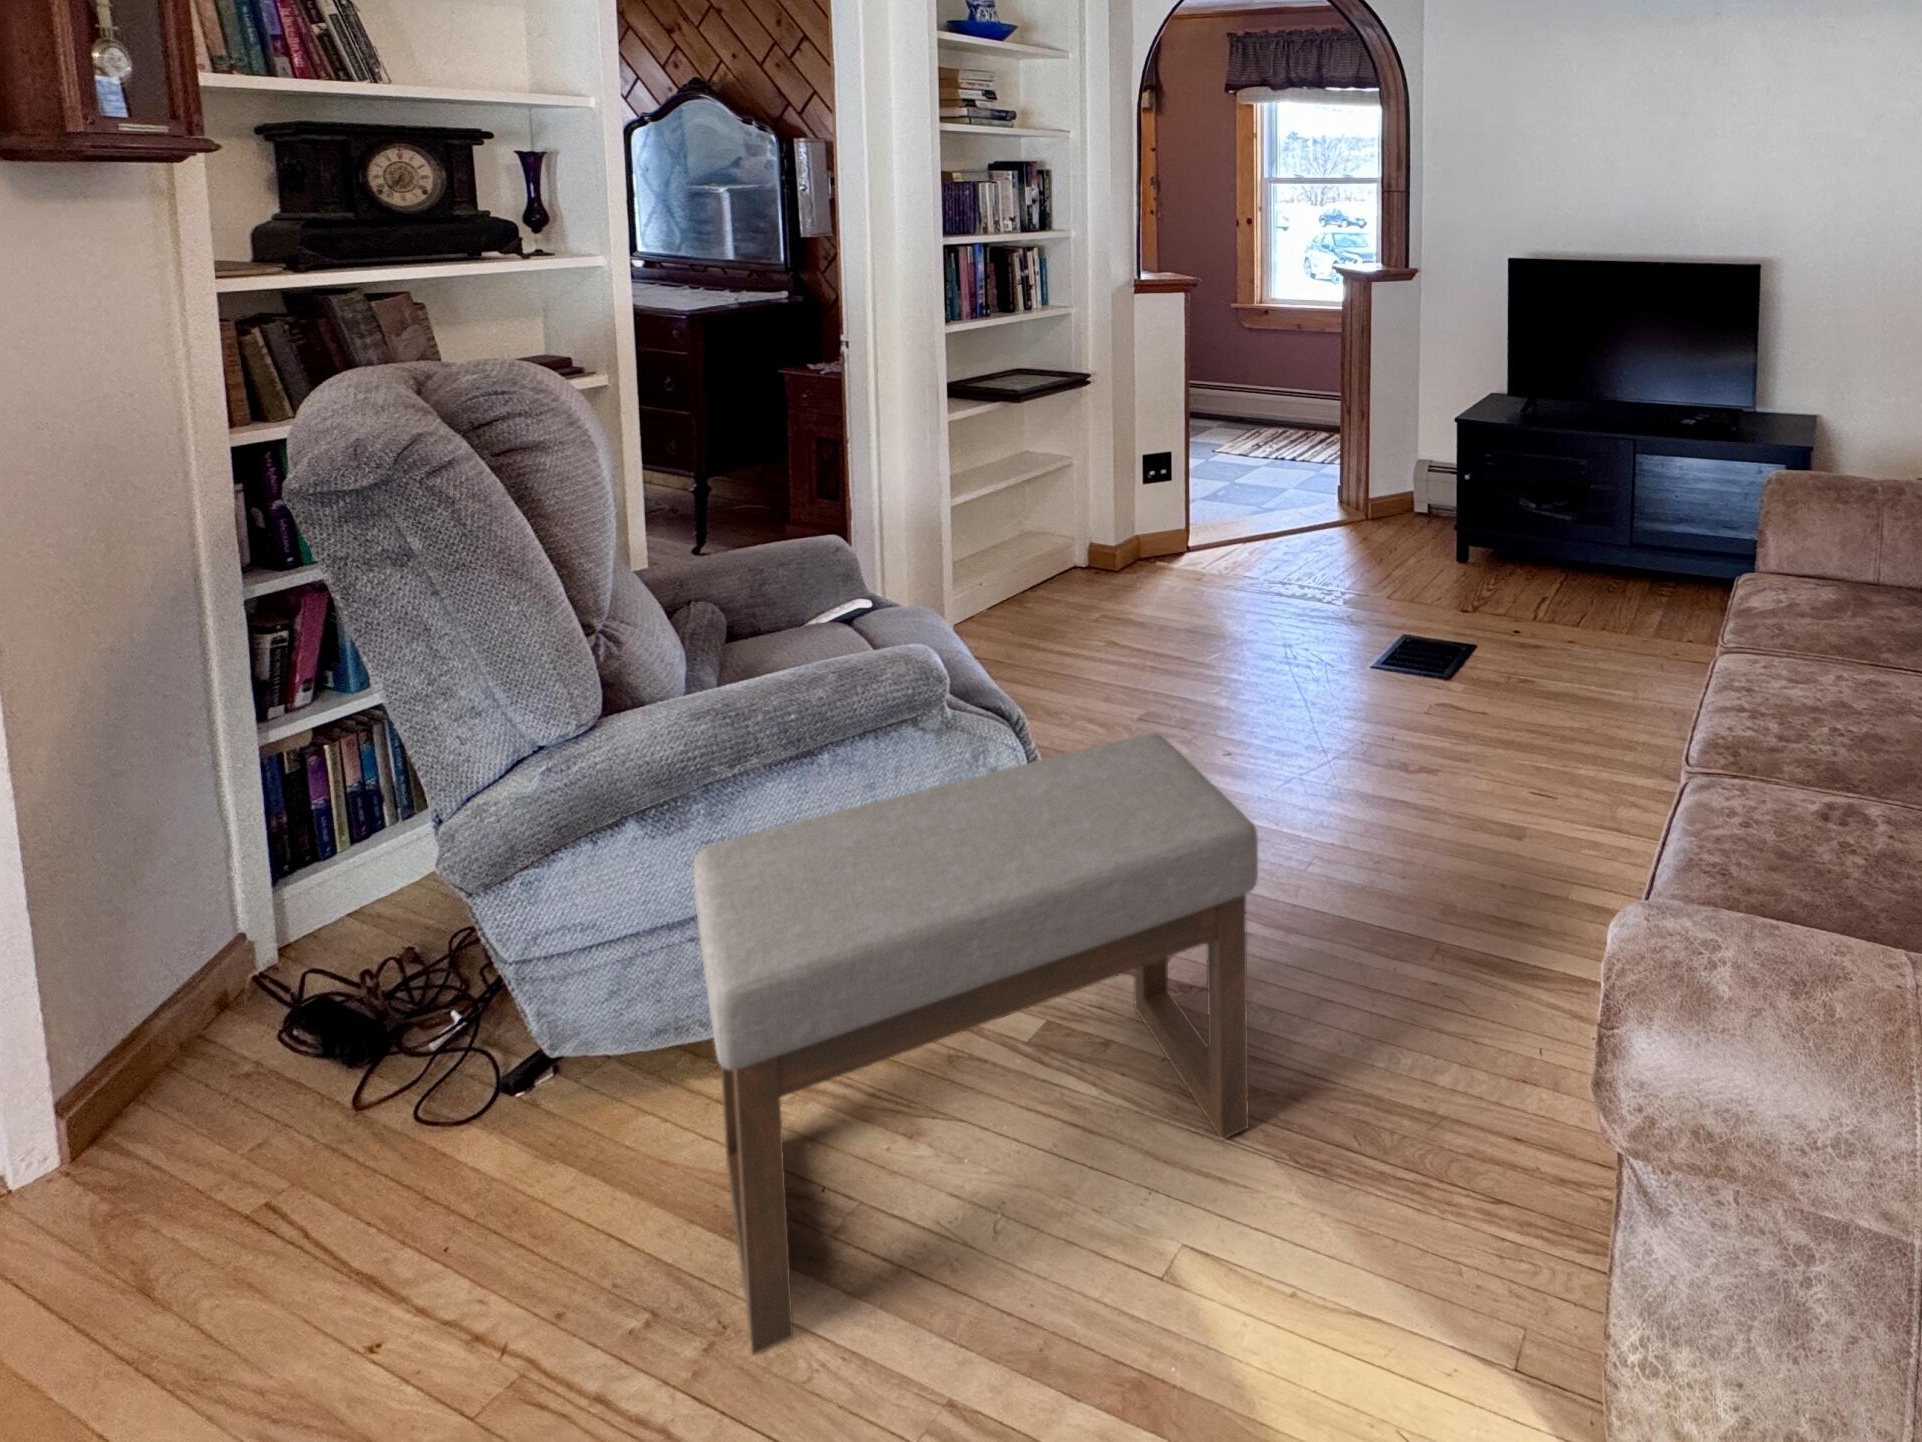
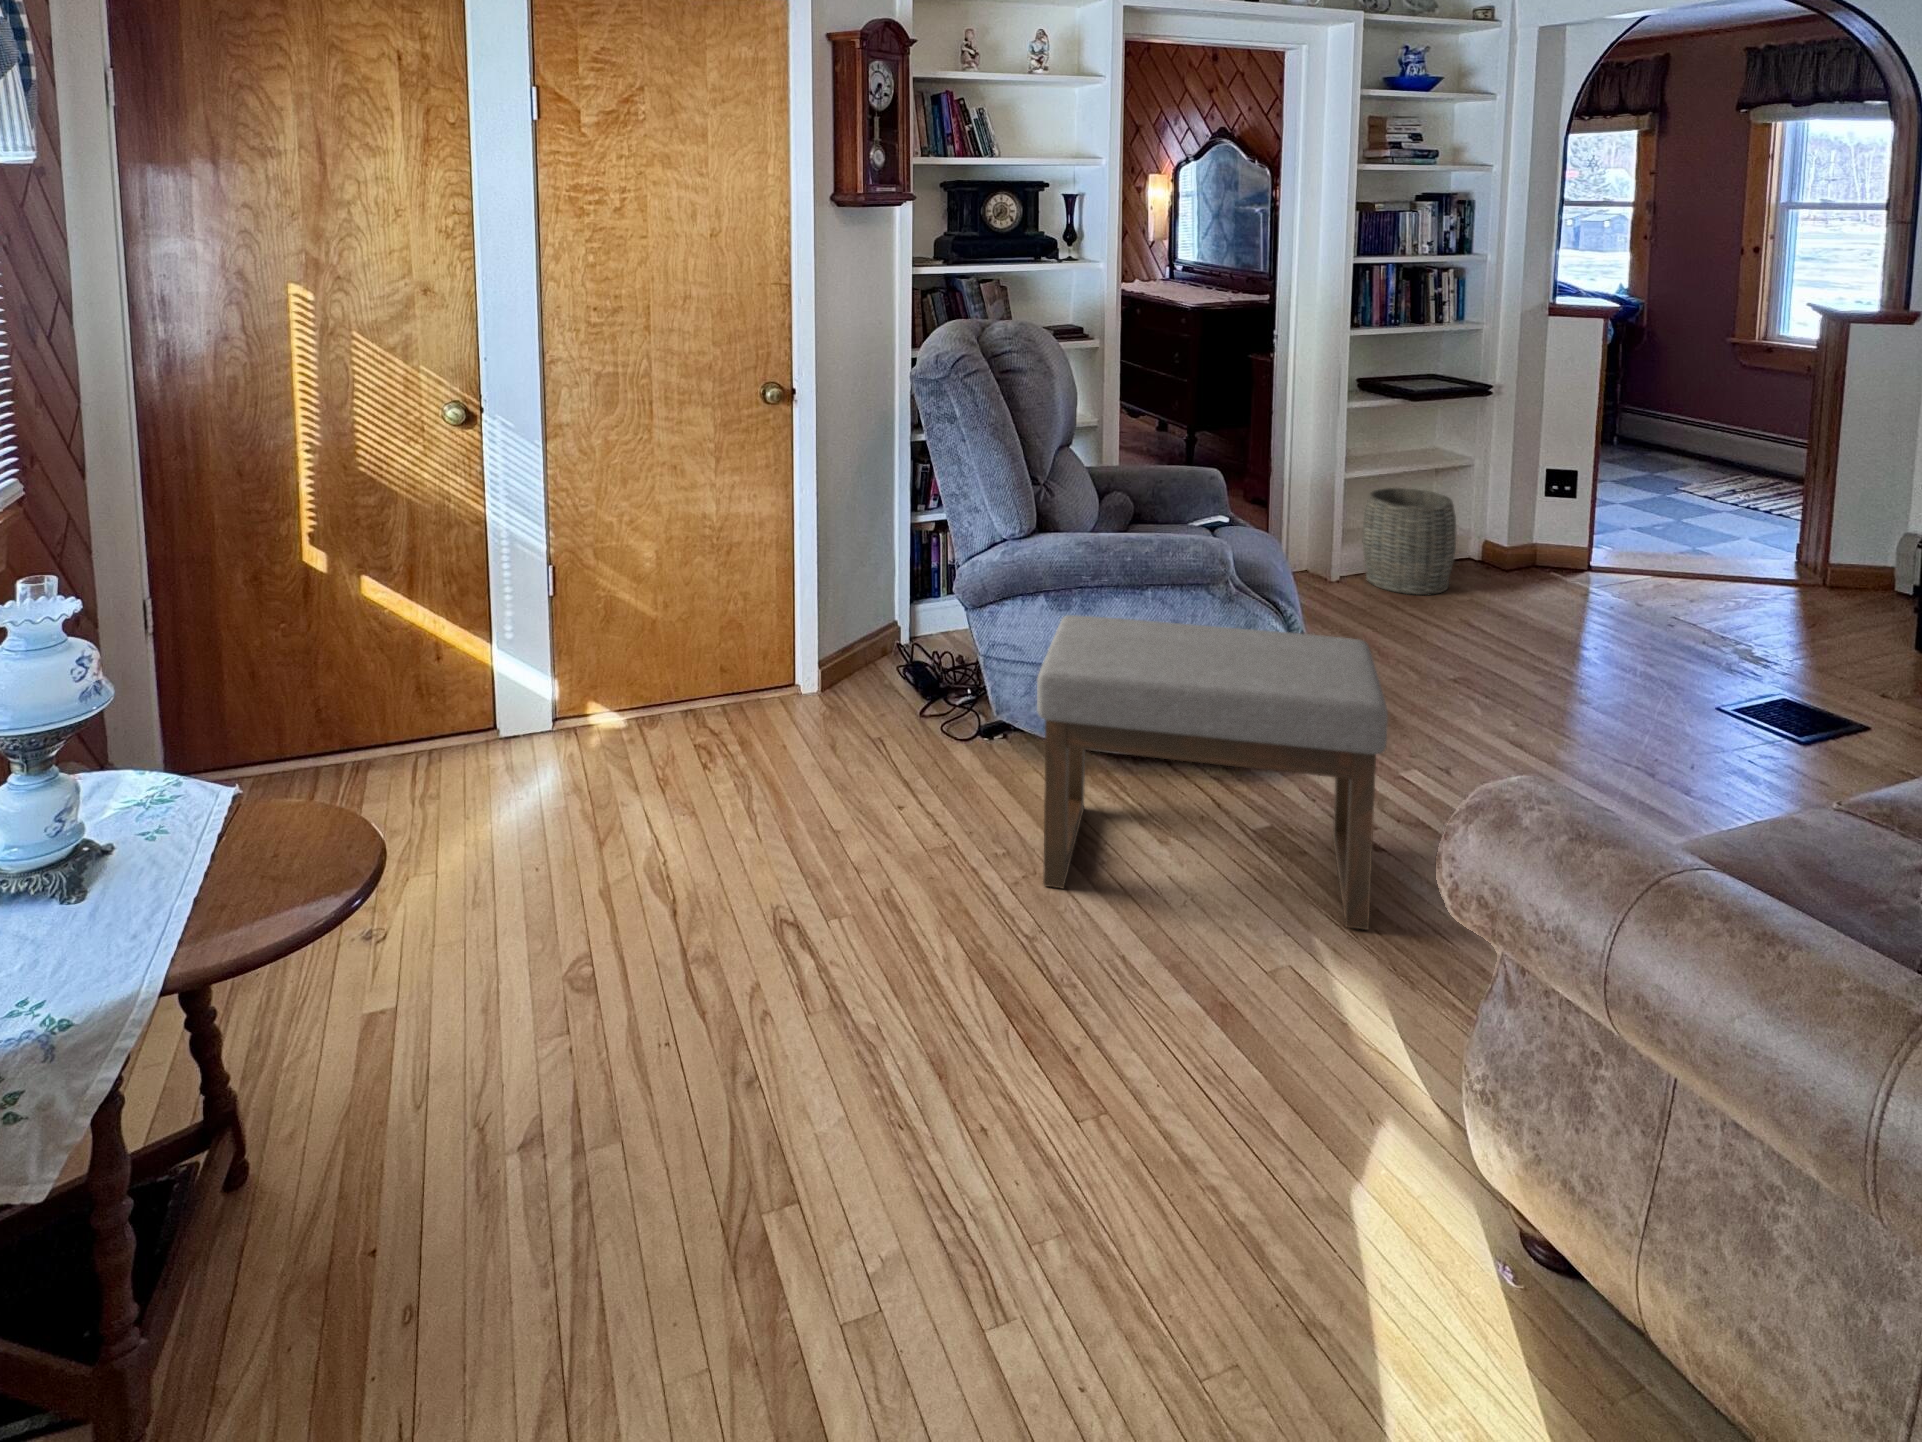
woven basket: none [975,505,1081,632] -> present [1363,488,1456,595]

